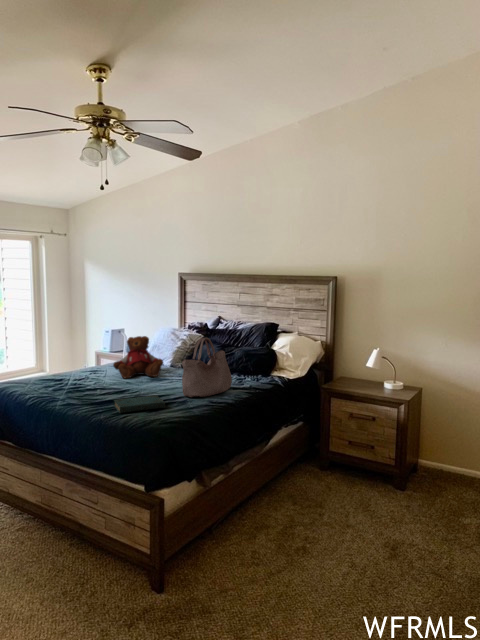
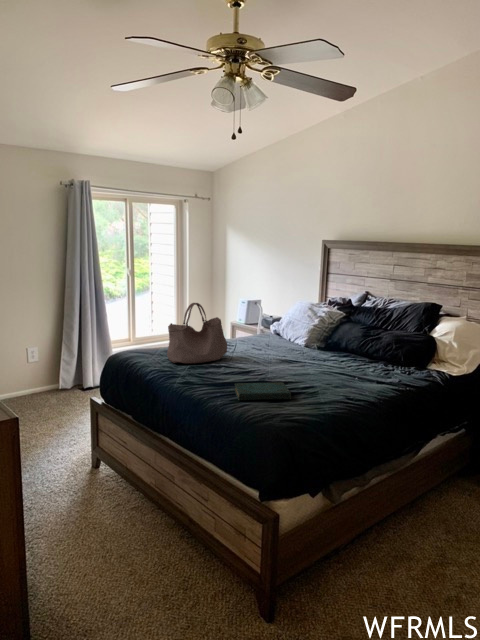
teddy bear: present [113,336,163,378] -> none [242,311,297,358]
handbag: present [182,338,232,397] -> present [167,303,227,364]

